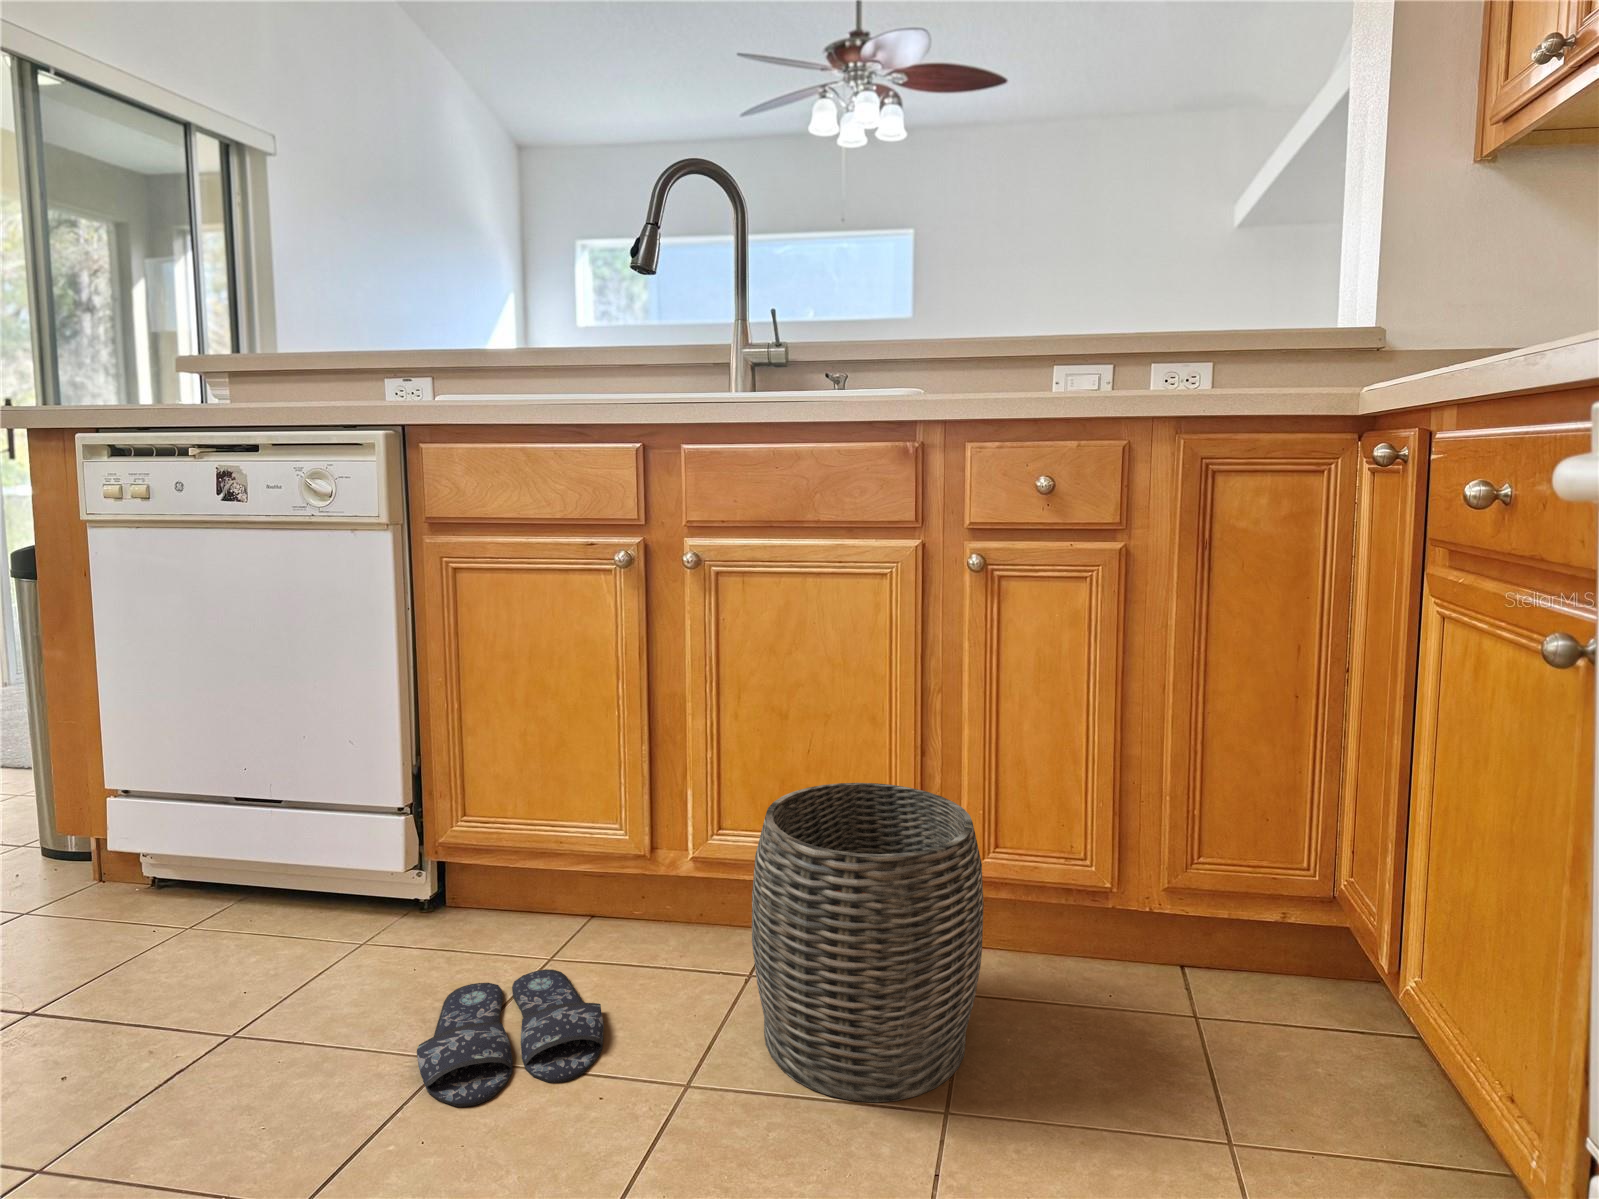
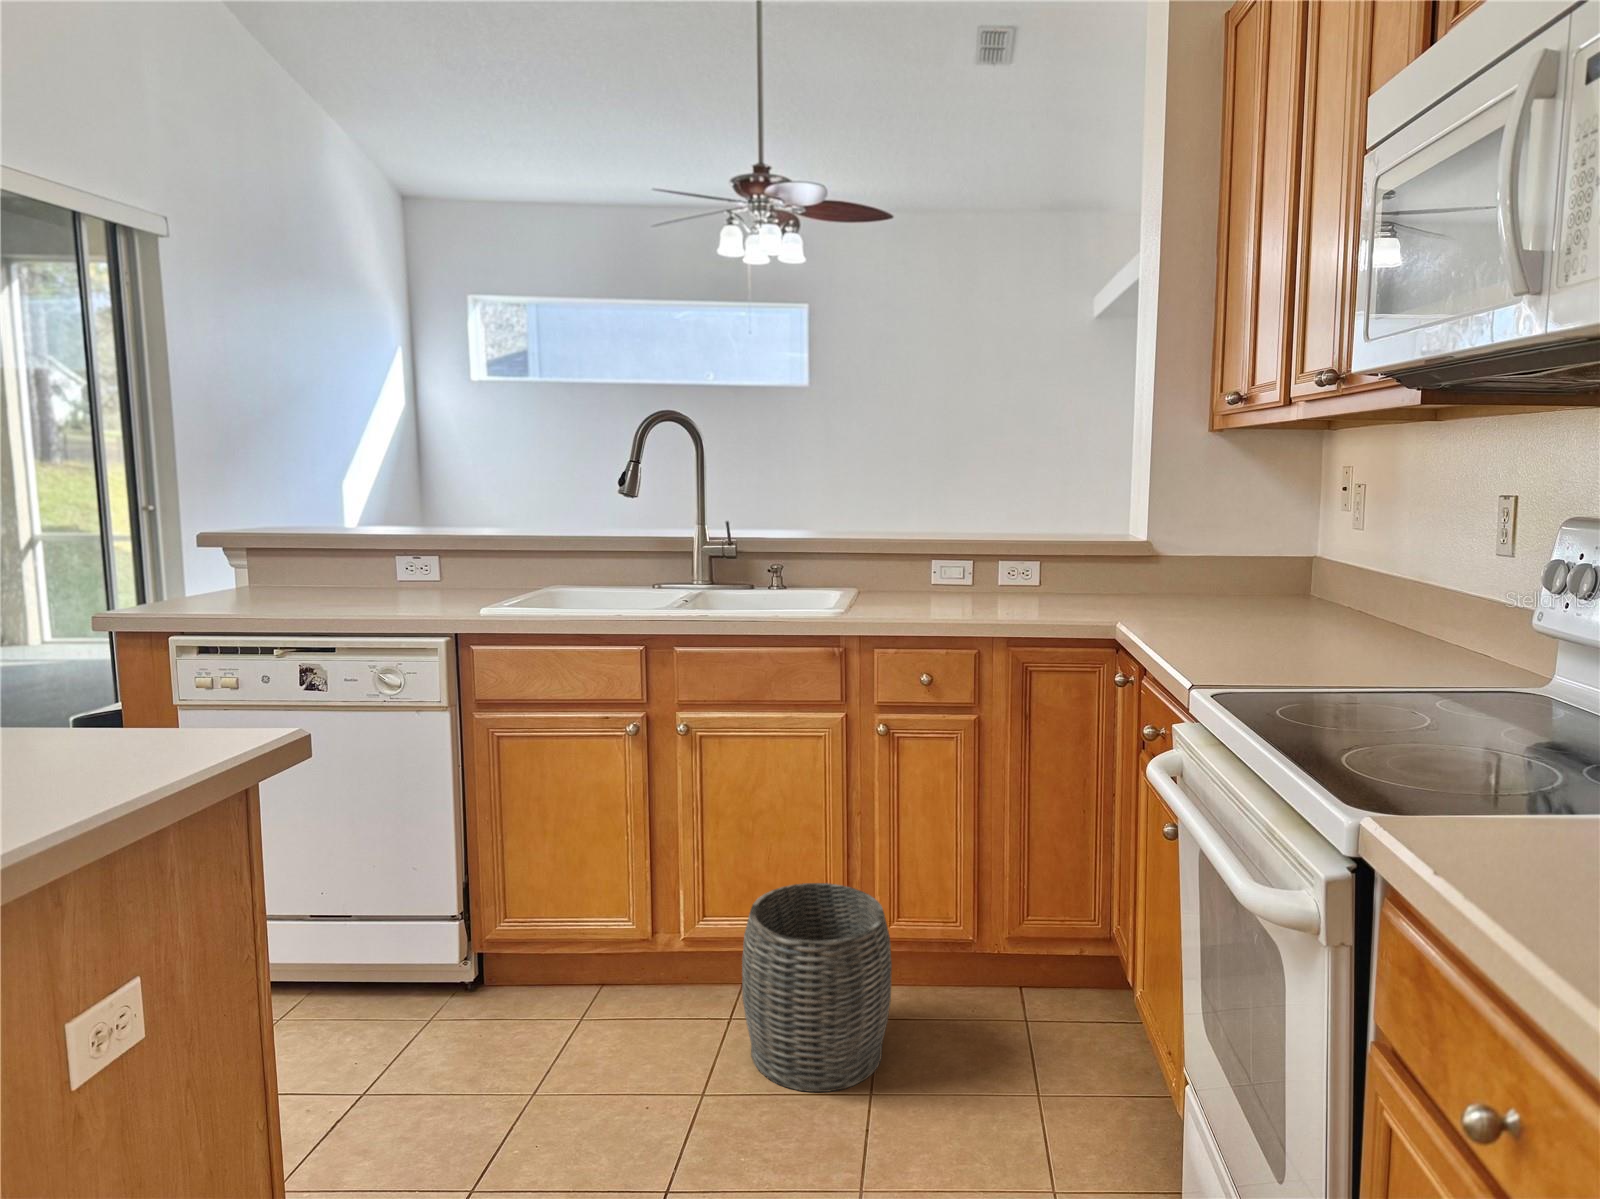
slippers: present [417,969,604,1107] -> none [523,1028,646,1121]

